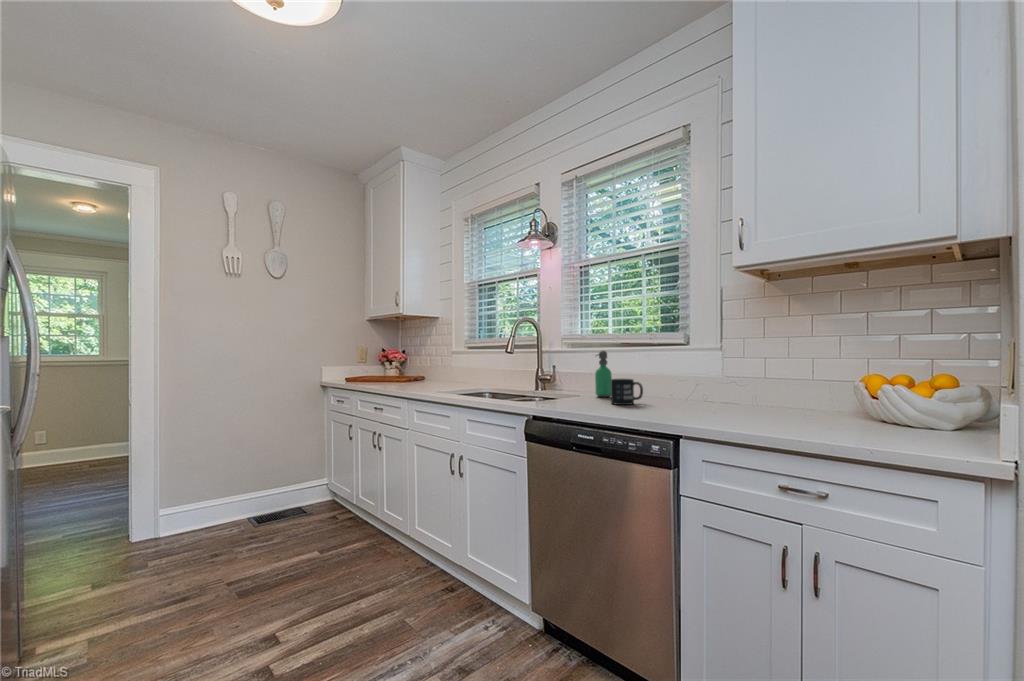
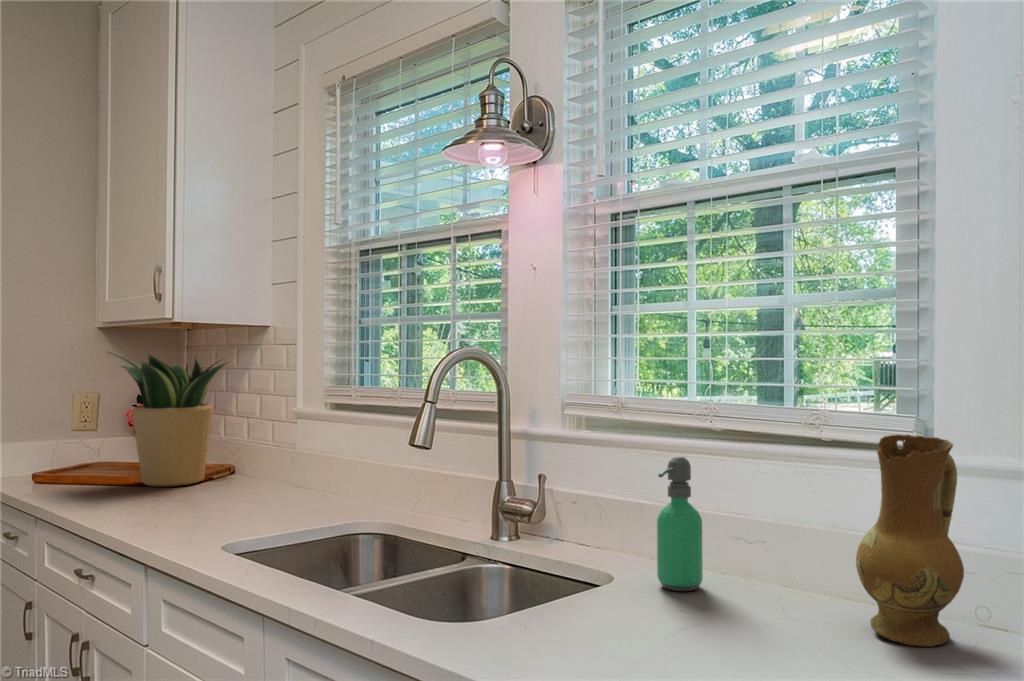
potted plant: none [375,327,425,382] -> present [109,352,229,487]
ceramic jug: none [660,336,695,404] -> present [856,434,964,647]
mug: present [611,379,643,405] -> none [713,564,810,658]

